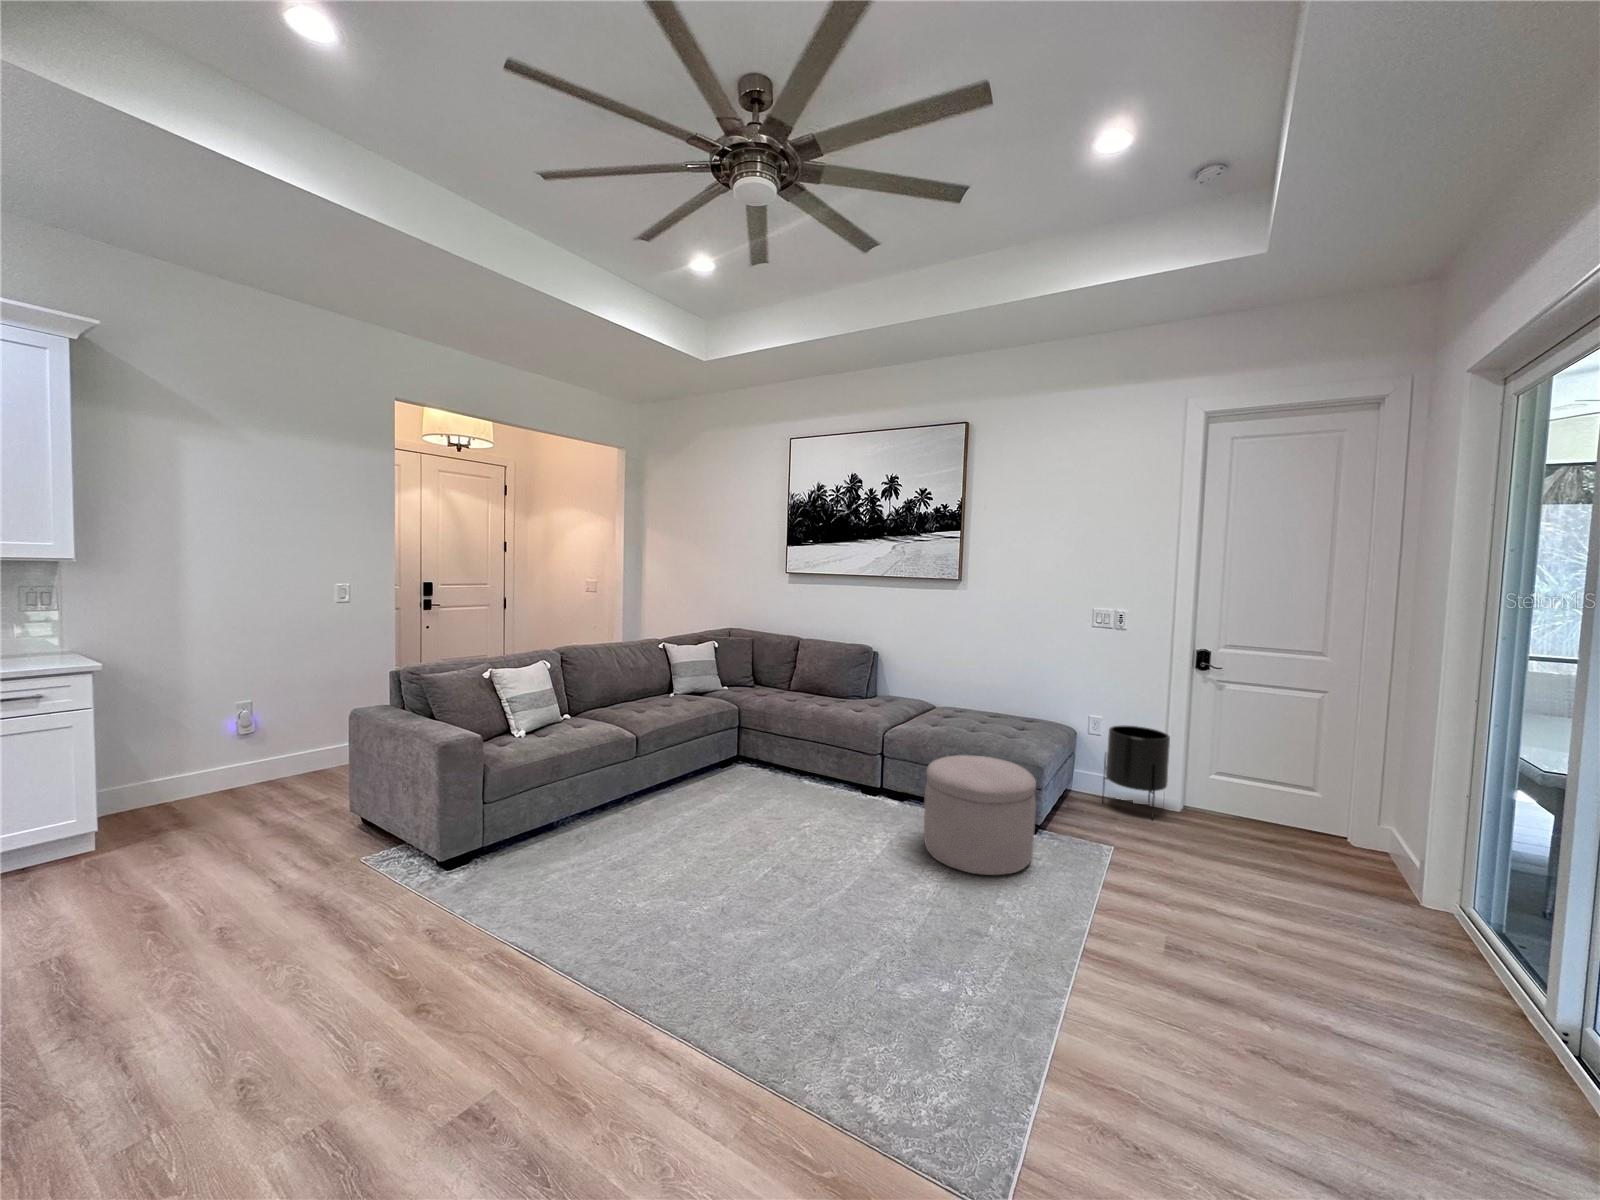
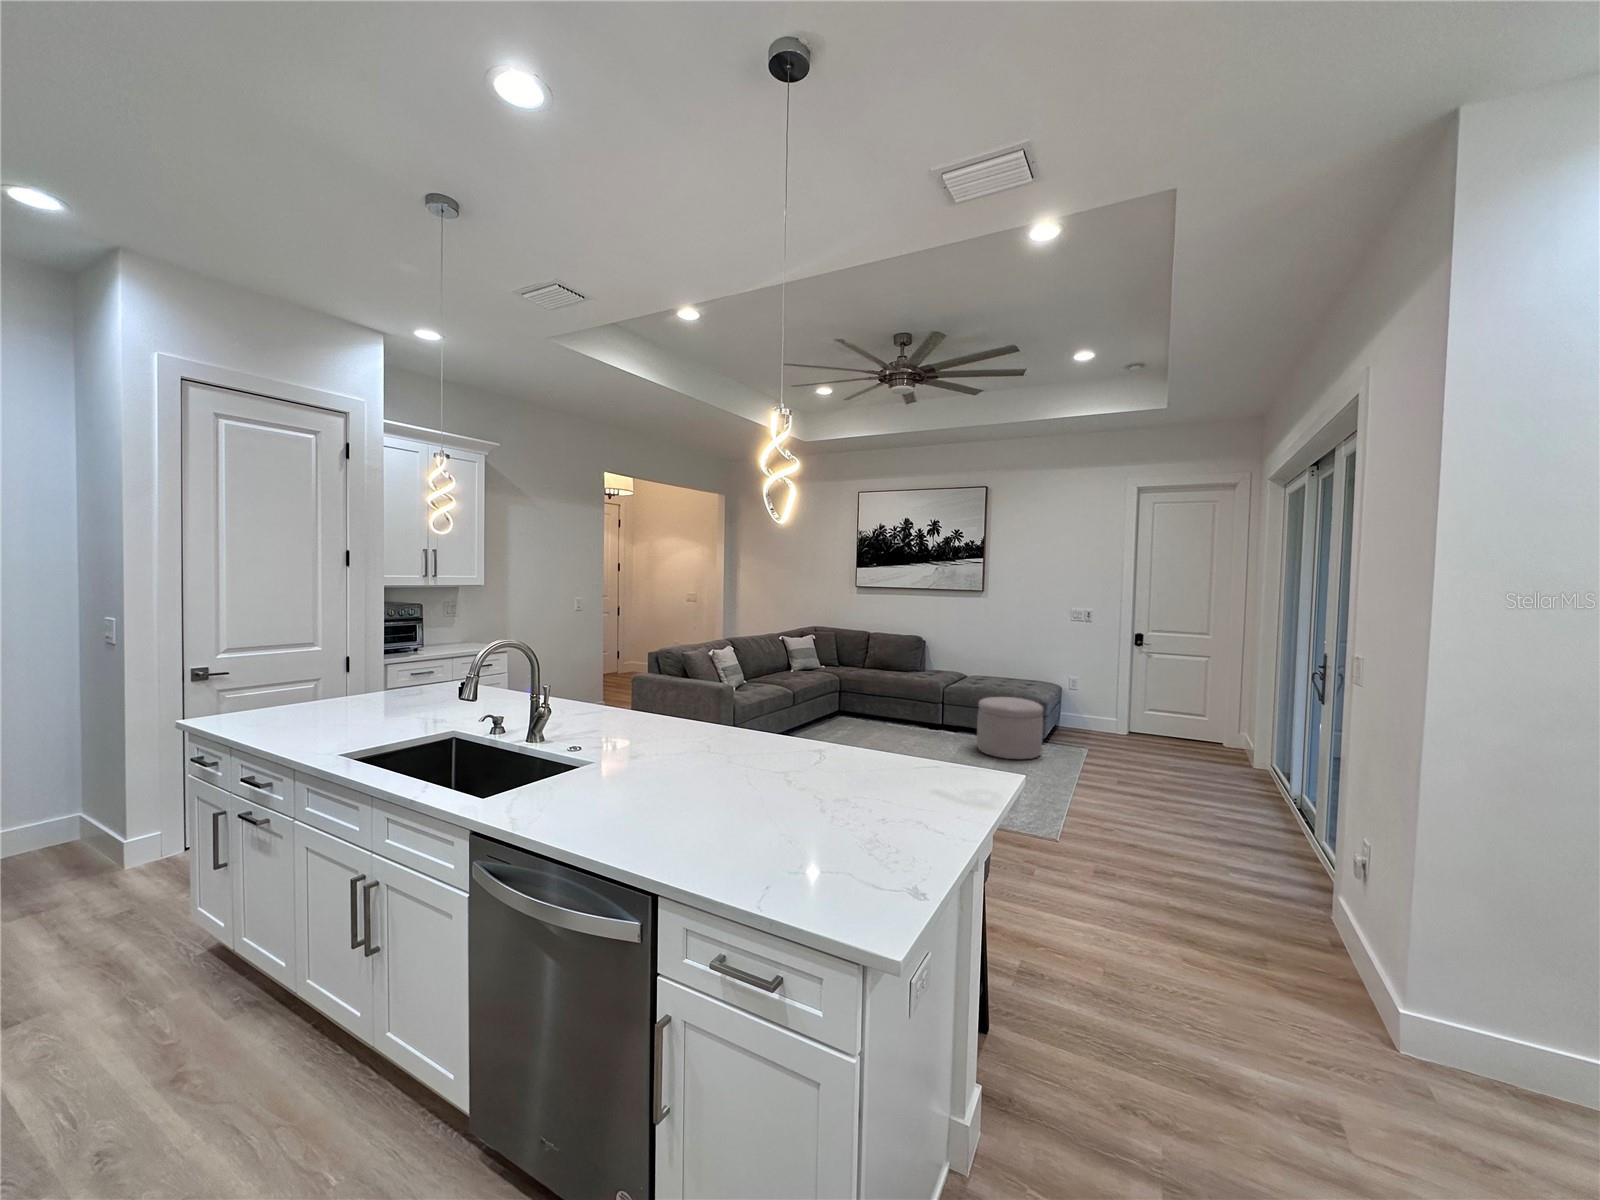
planter: present [1102,725,1170,819] -> none [1079,683,1120,738]

